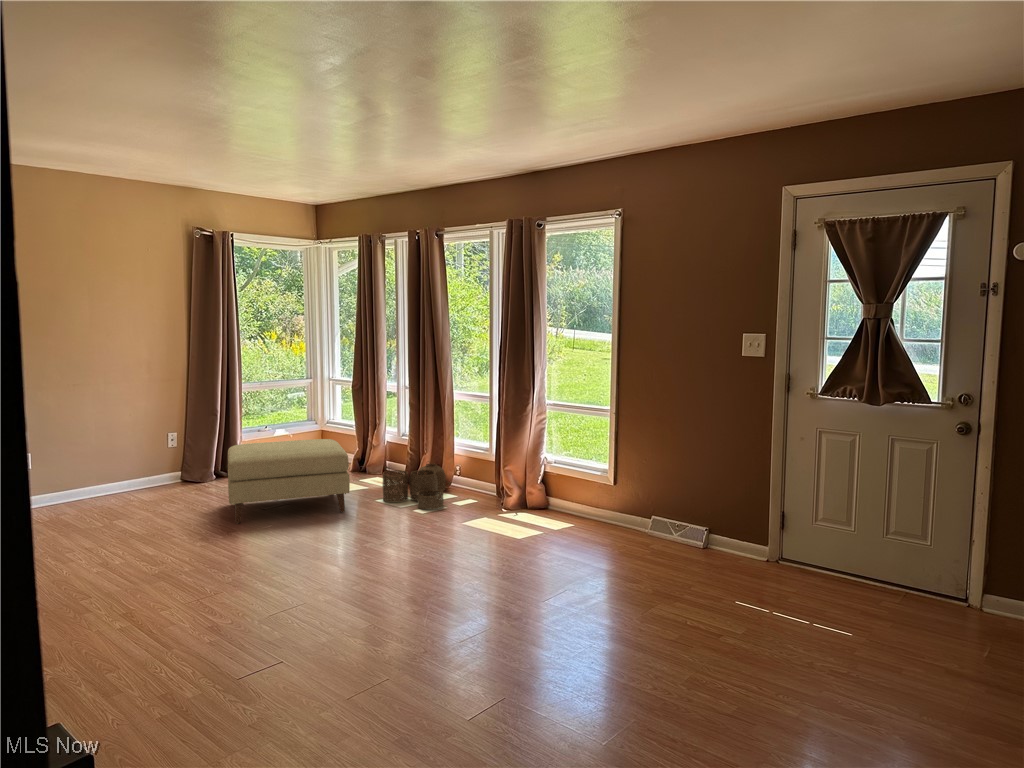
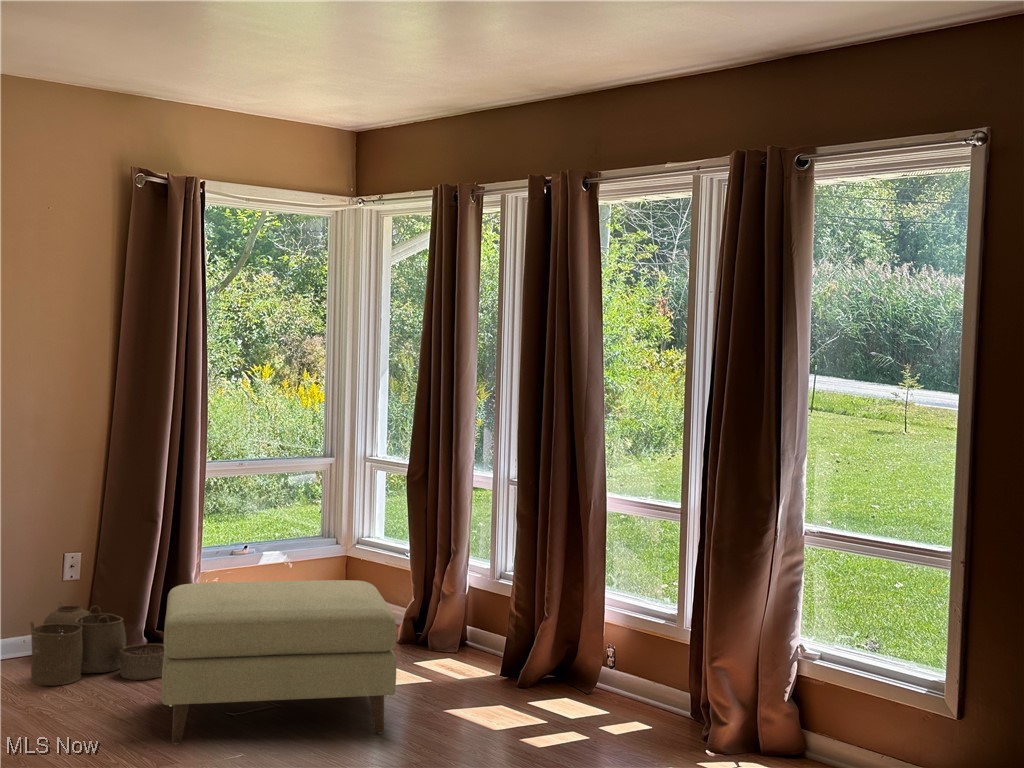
woven basket: present [383,463,446,510] -> present [30,602,164,686]

